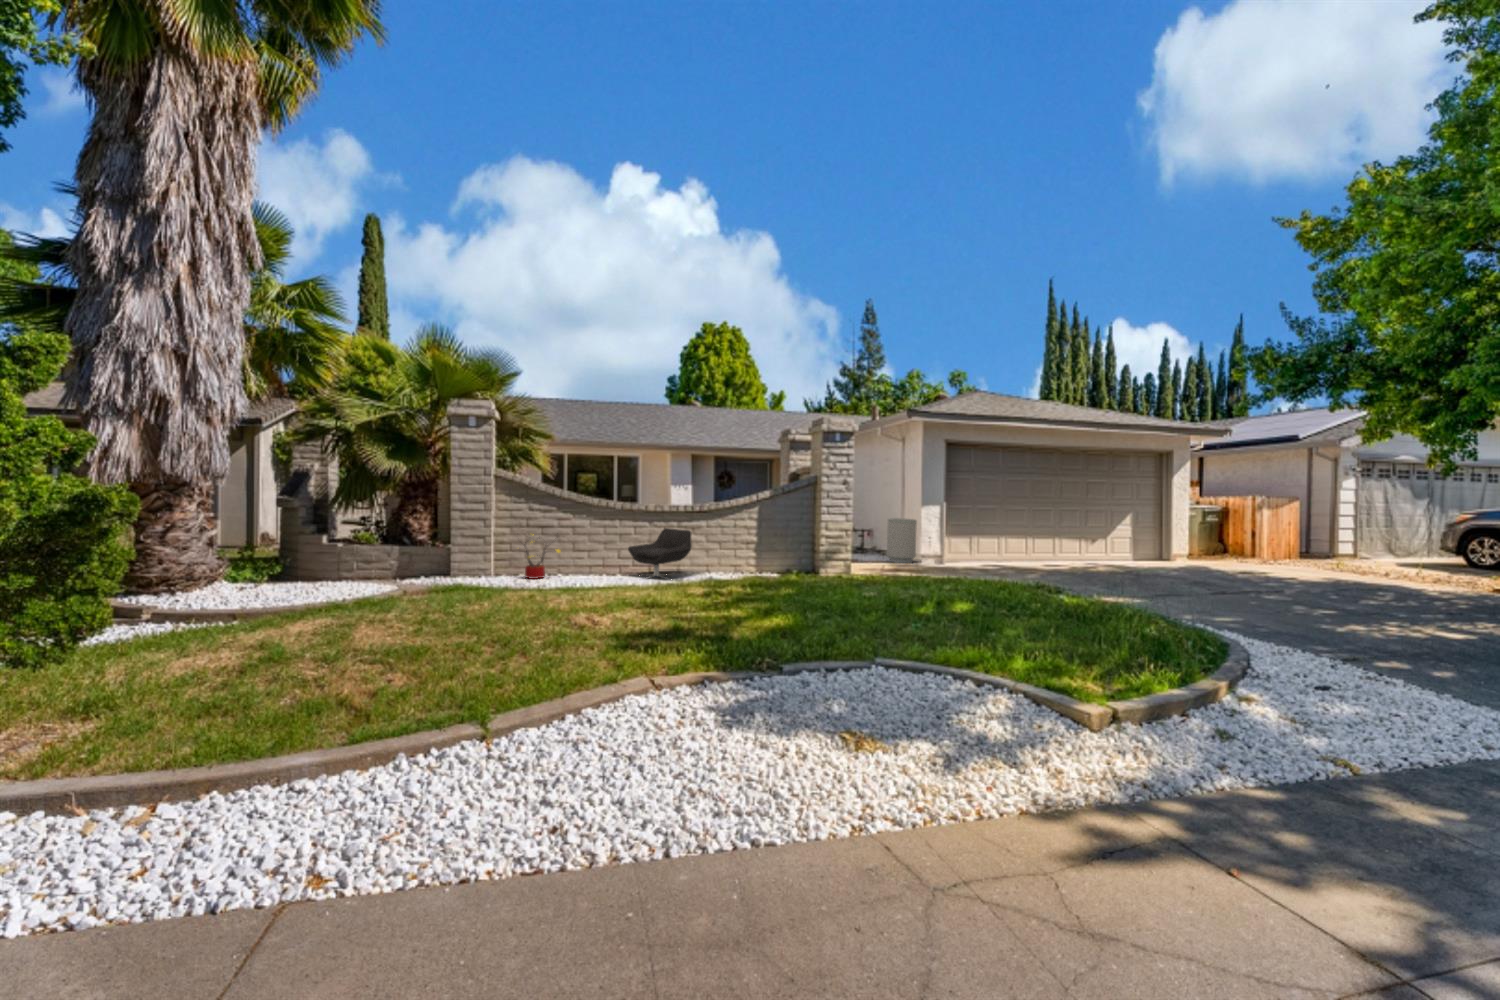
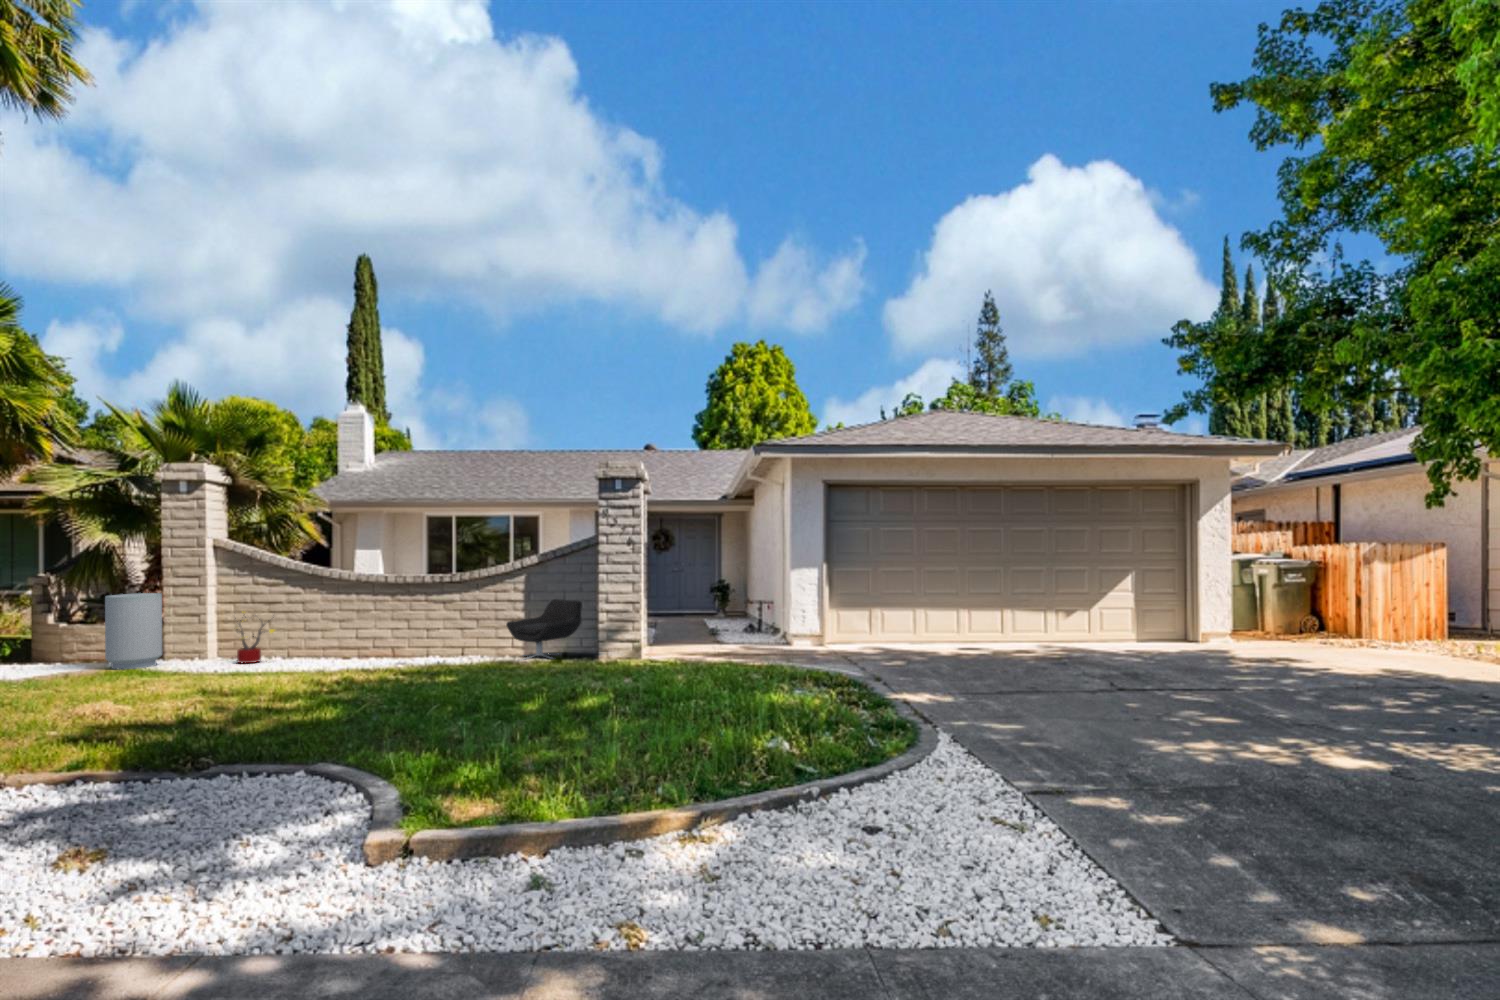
trash can: present [887,518,917,563] -> present [105,593,162,669]
lounge chair: present [628,528,692,578] -> present [506,599,582,659]

